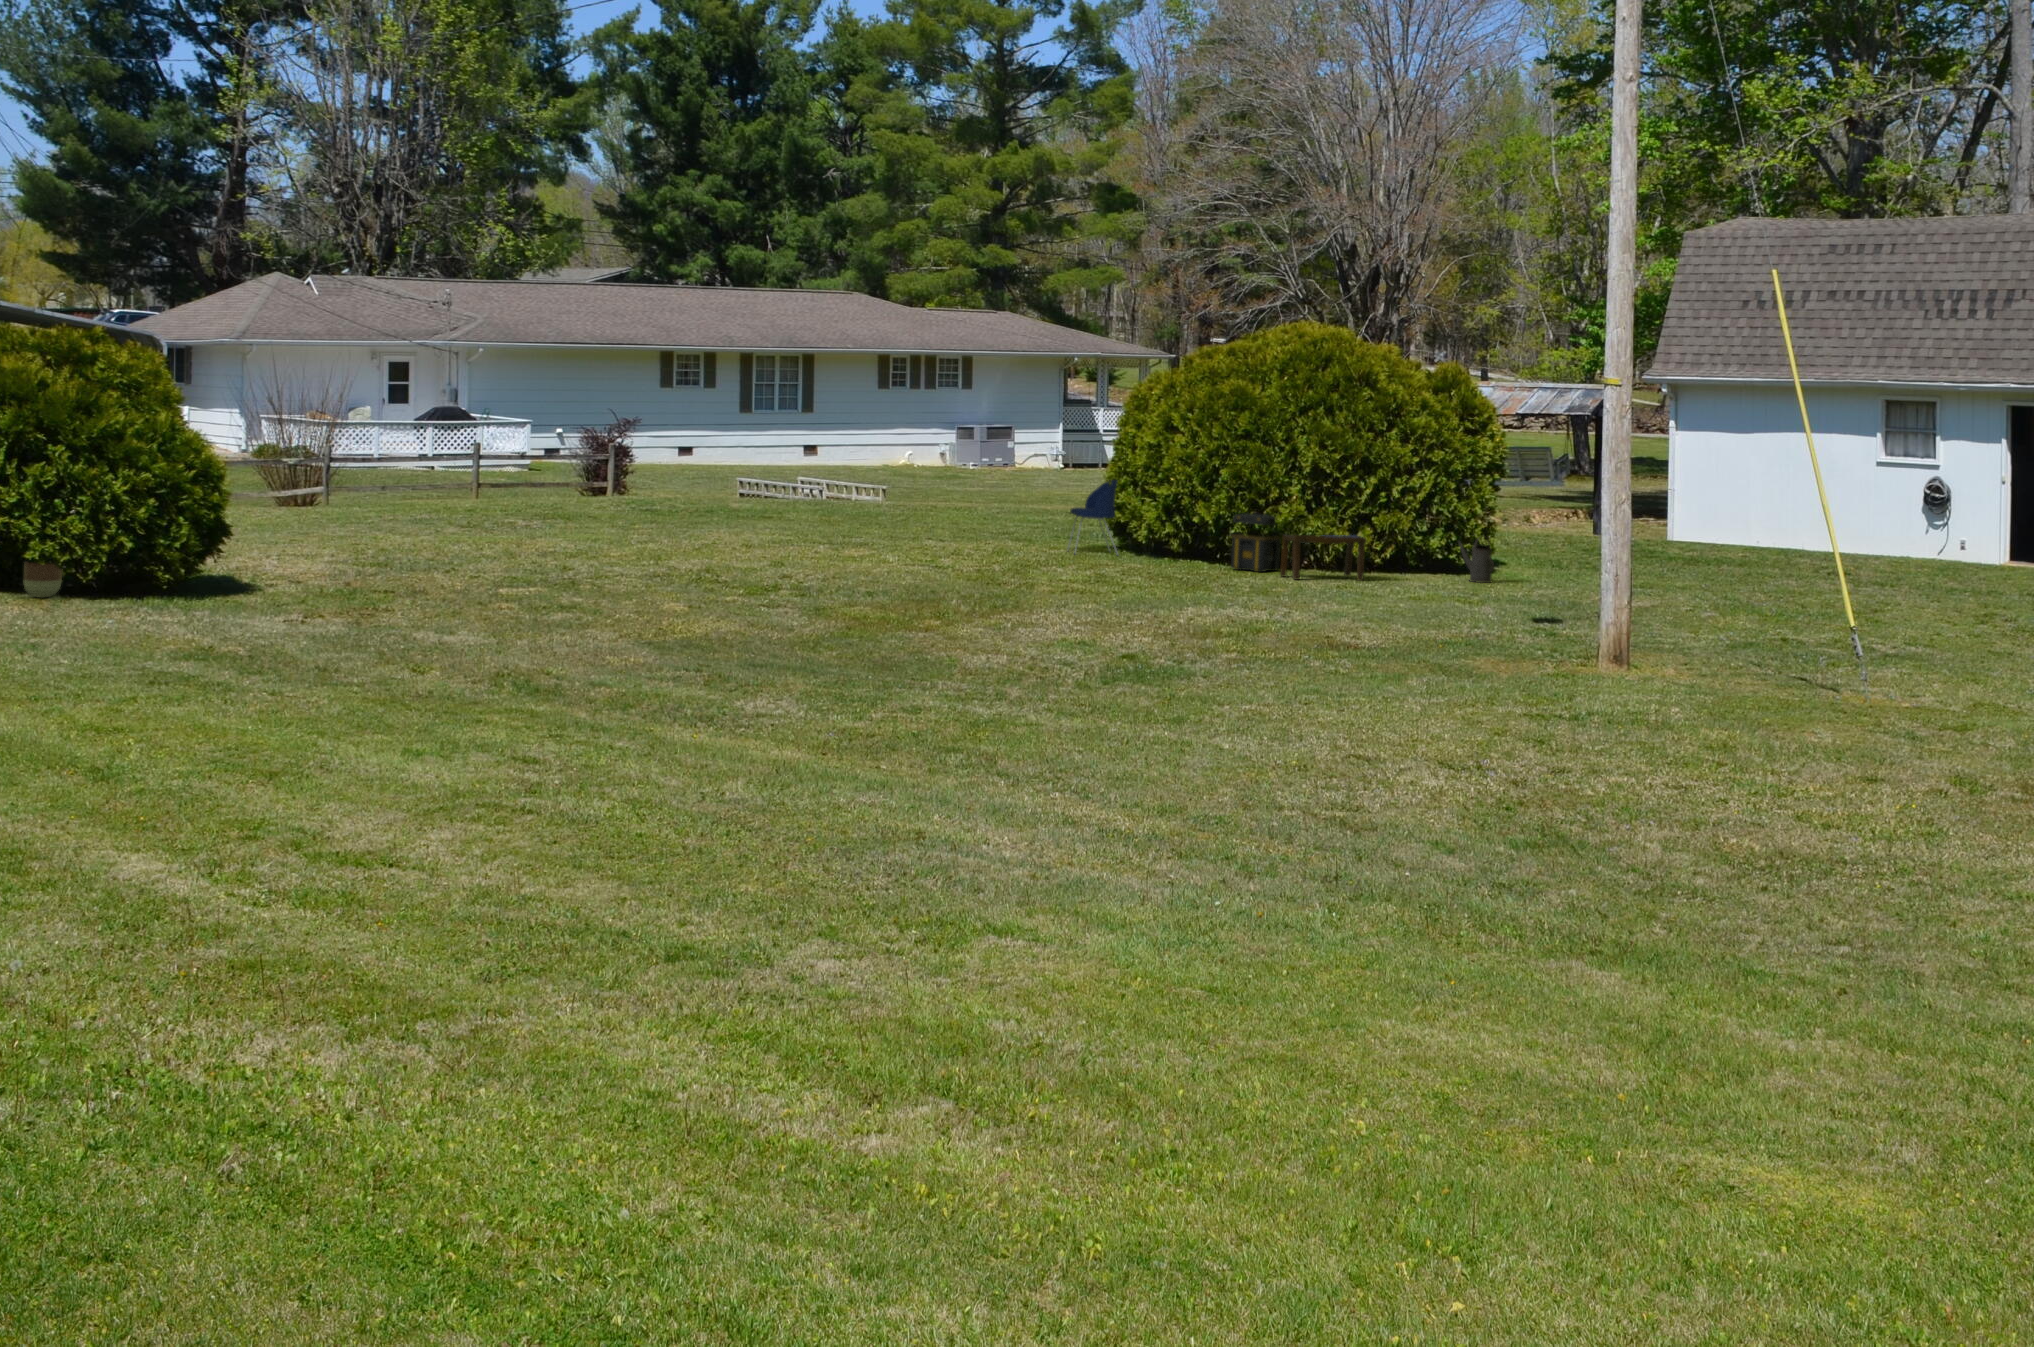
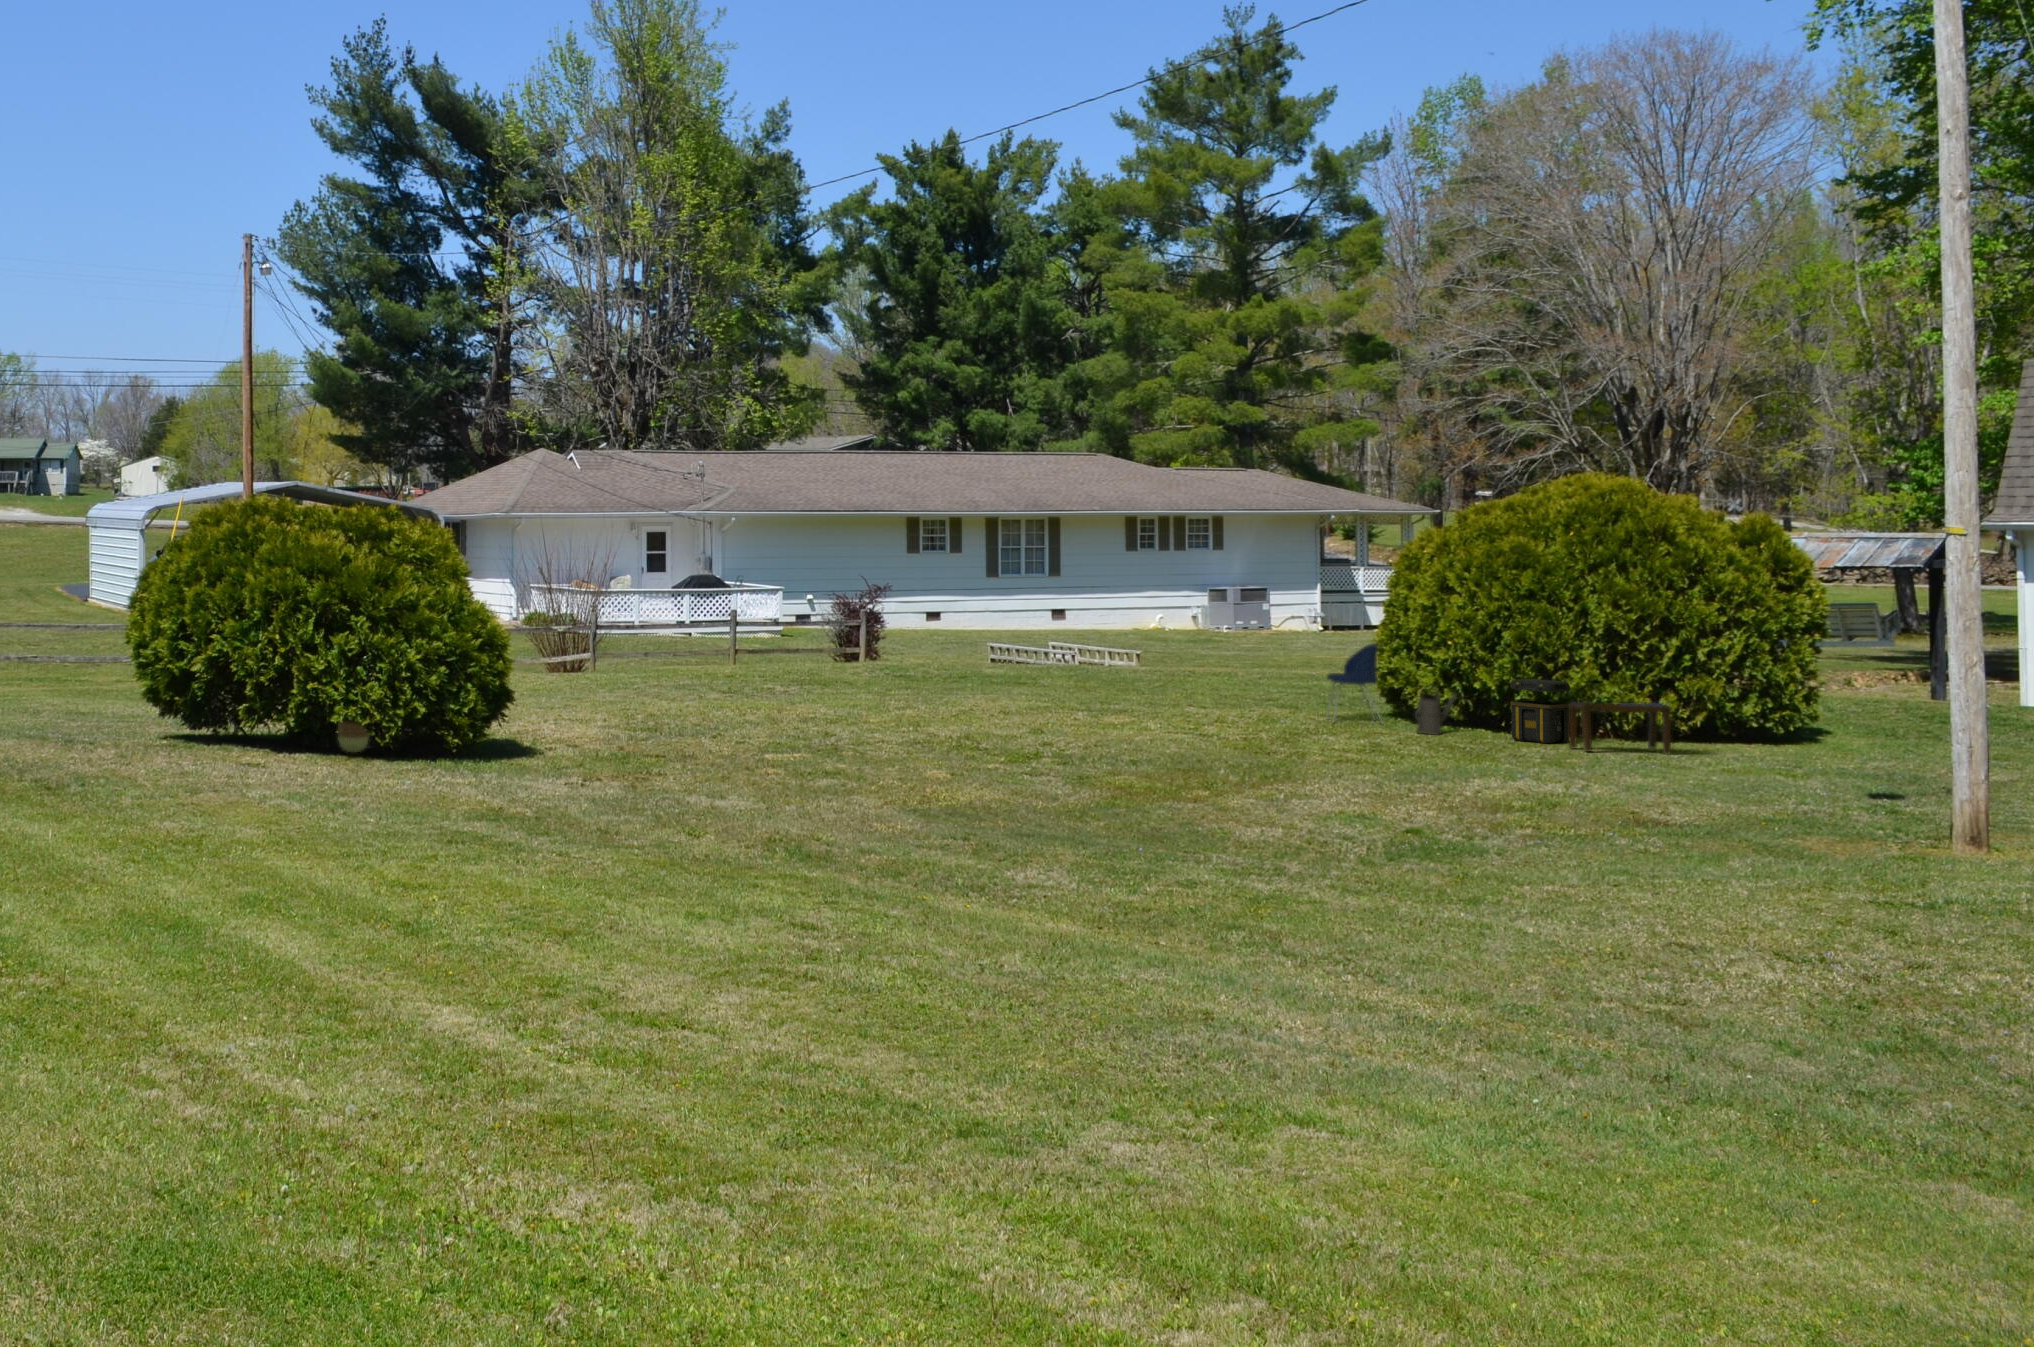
watering can: present [1458,538,1494,583] -> present [1416,691,1456,735]

